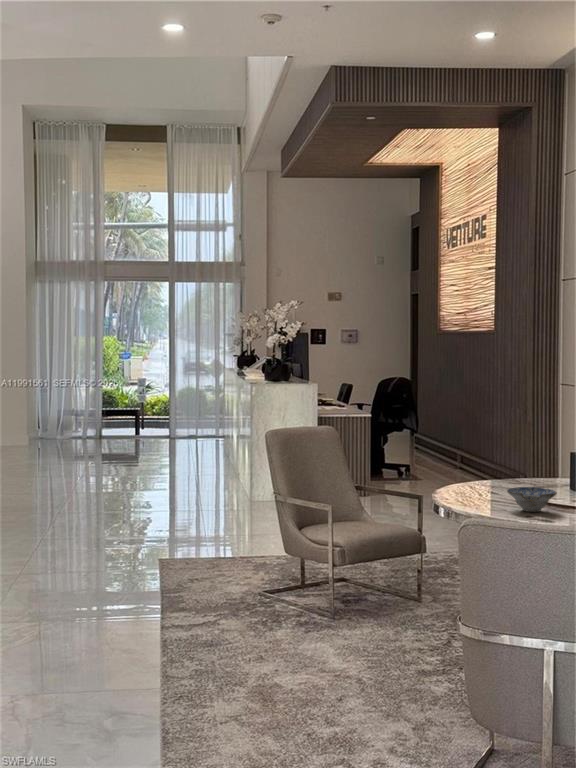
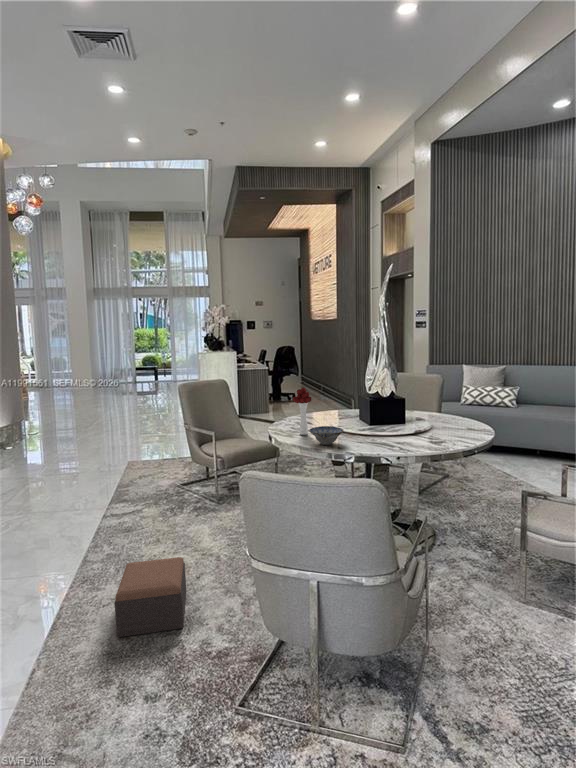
flower bouquet: none [478,432,505,500] -> present [293,388,311,435]
footstool: none [251,661,342,752] -> present [114,557,186,637]

